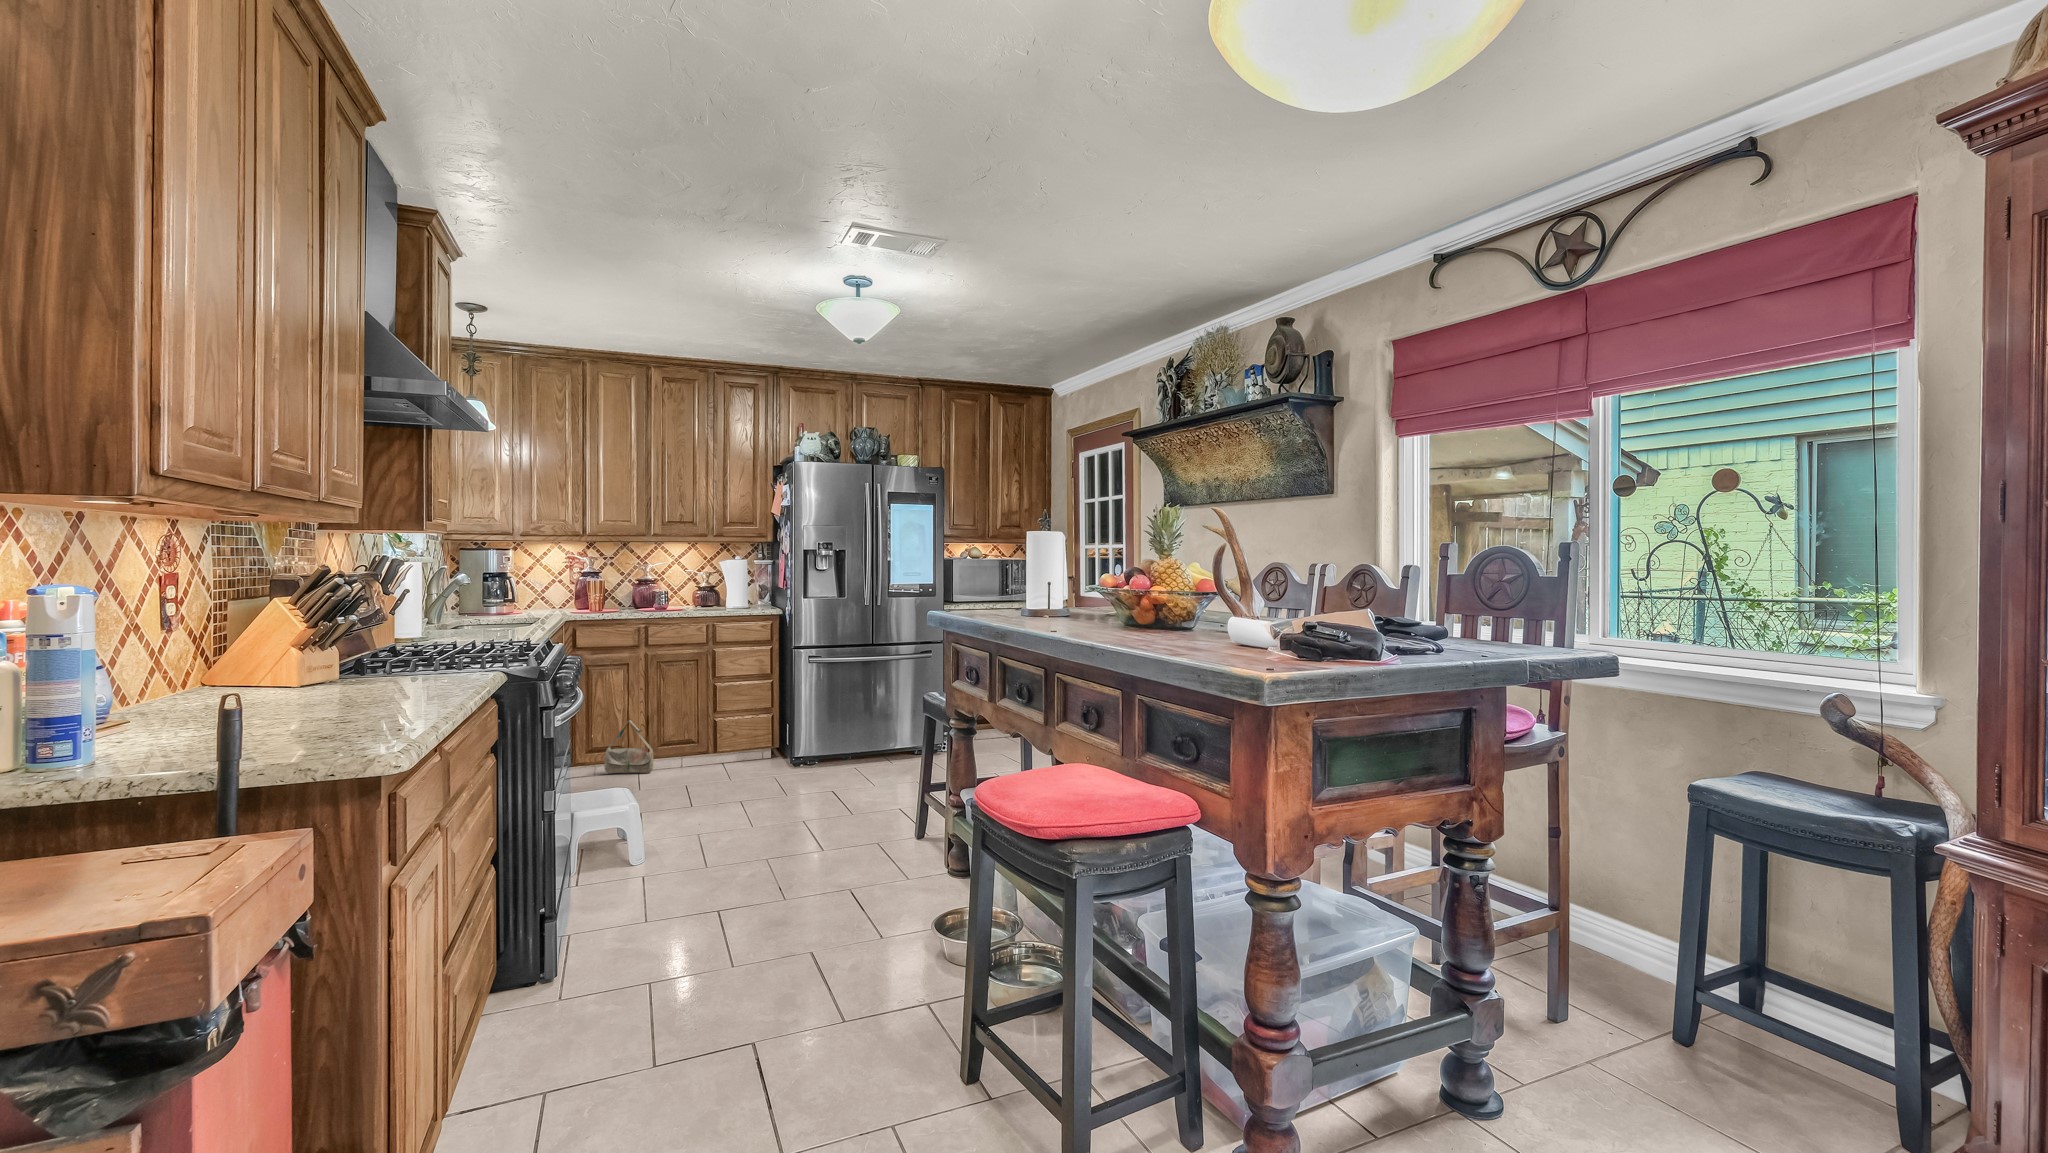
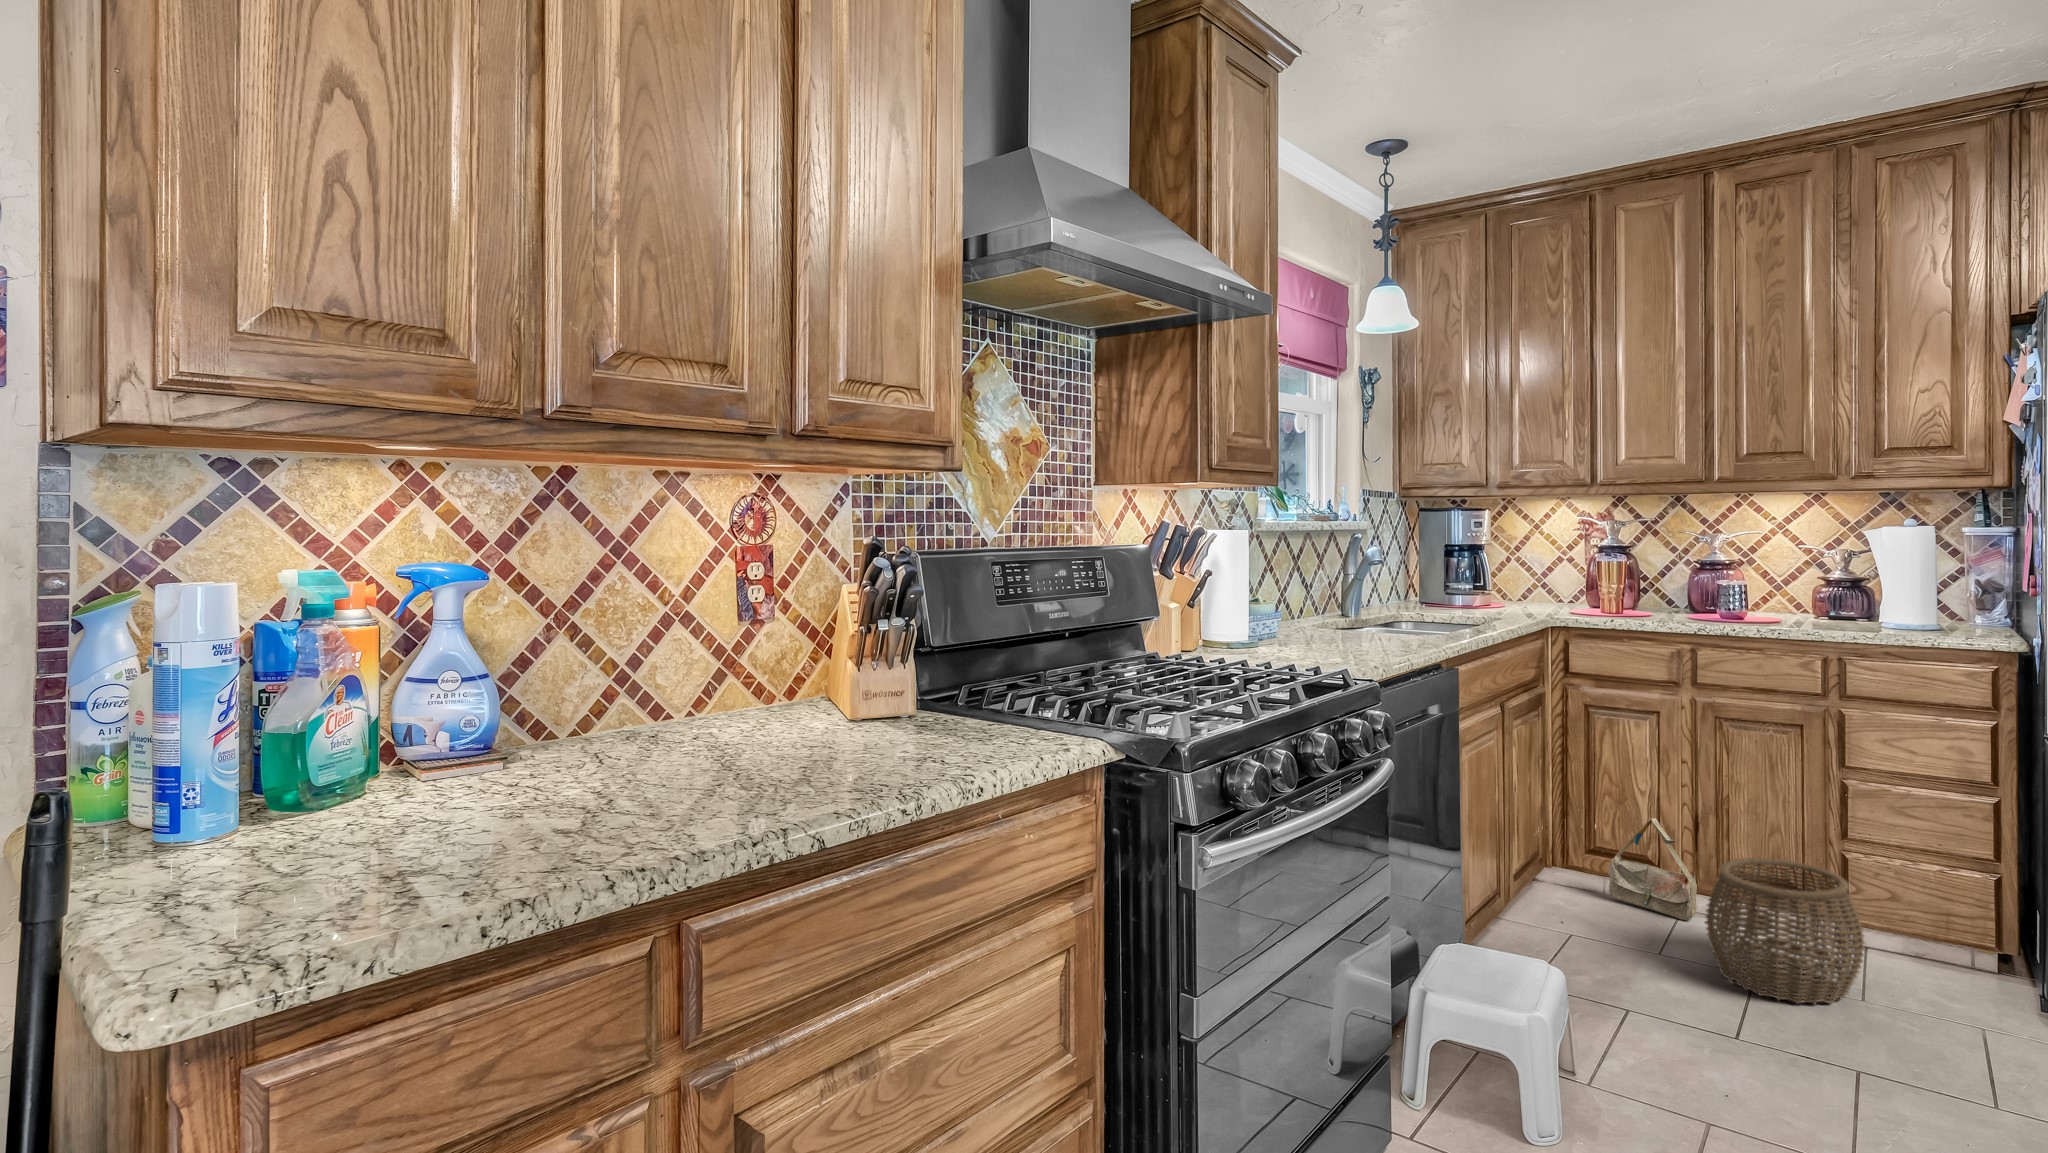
woven basket: none [668,723,737,788] -> present [1705,858,1865,1004]

